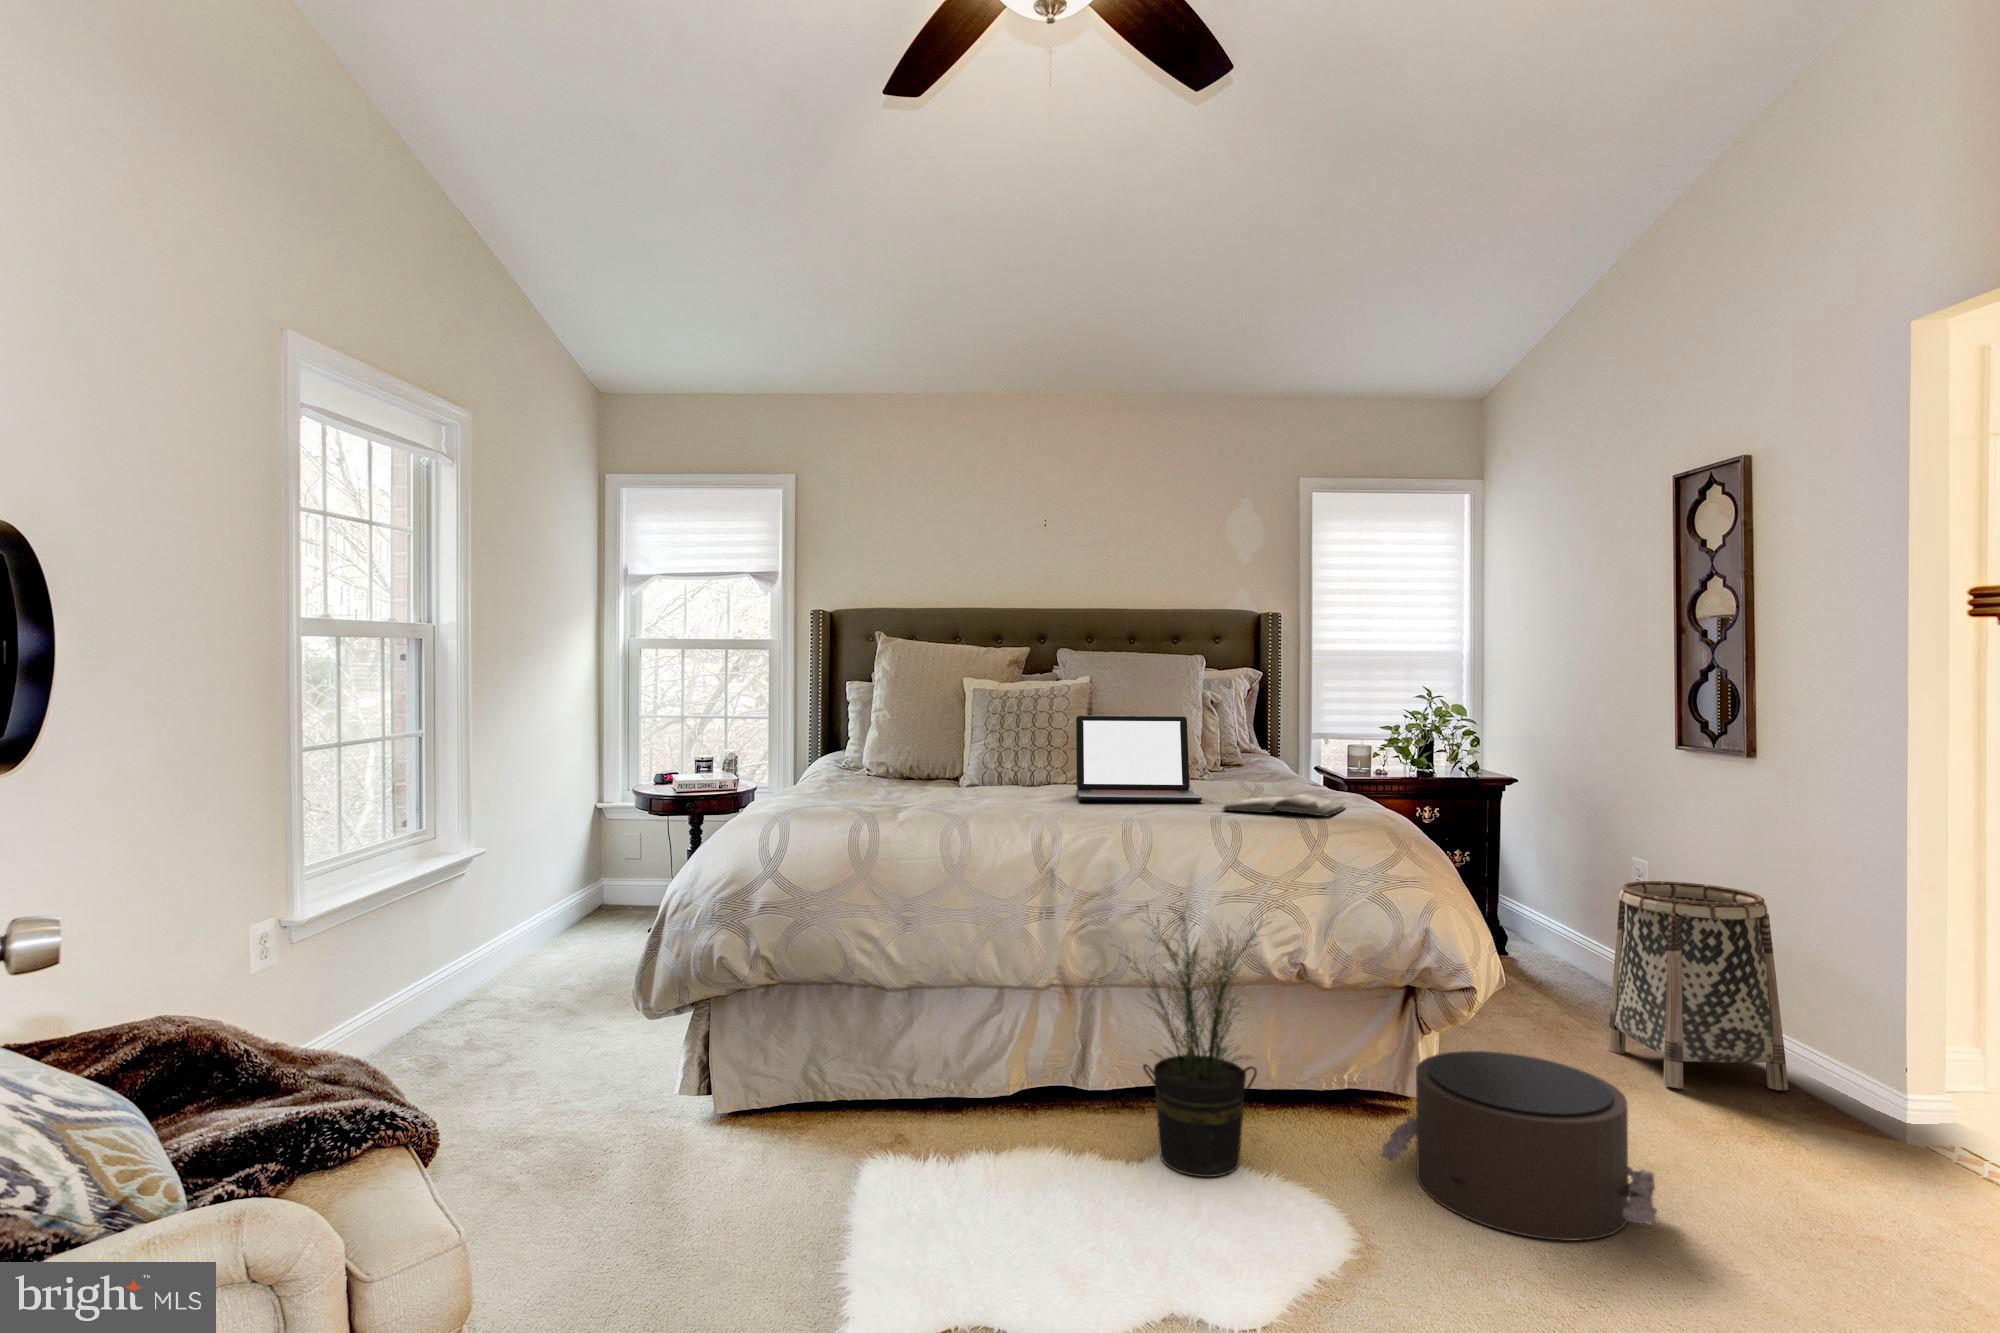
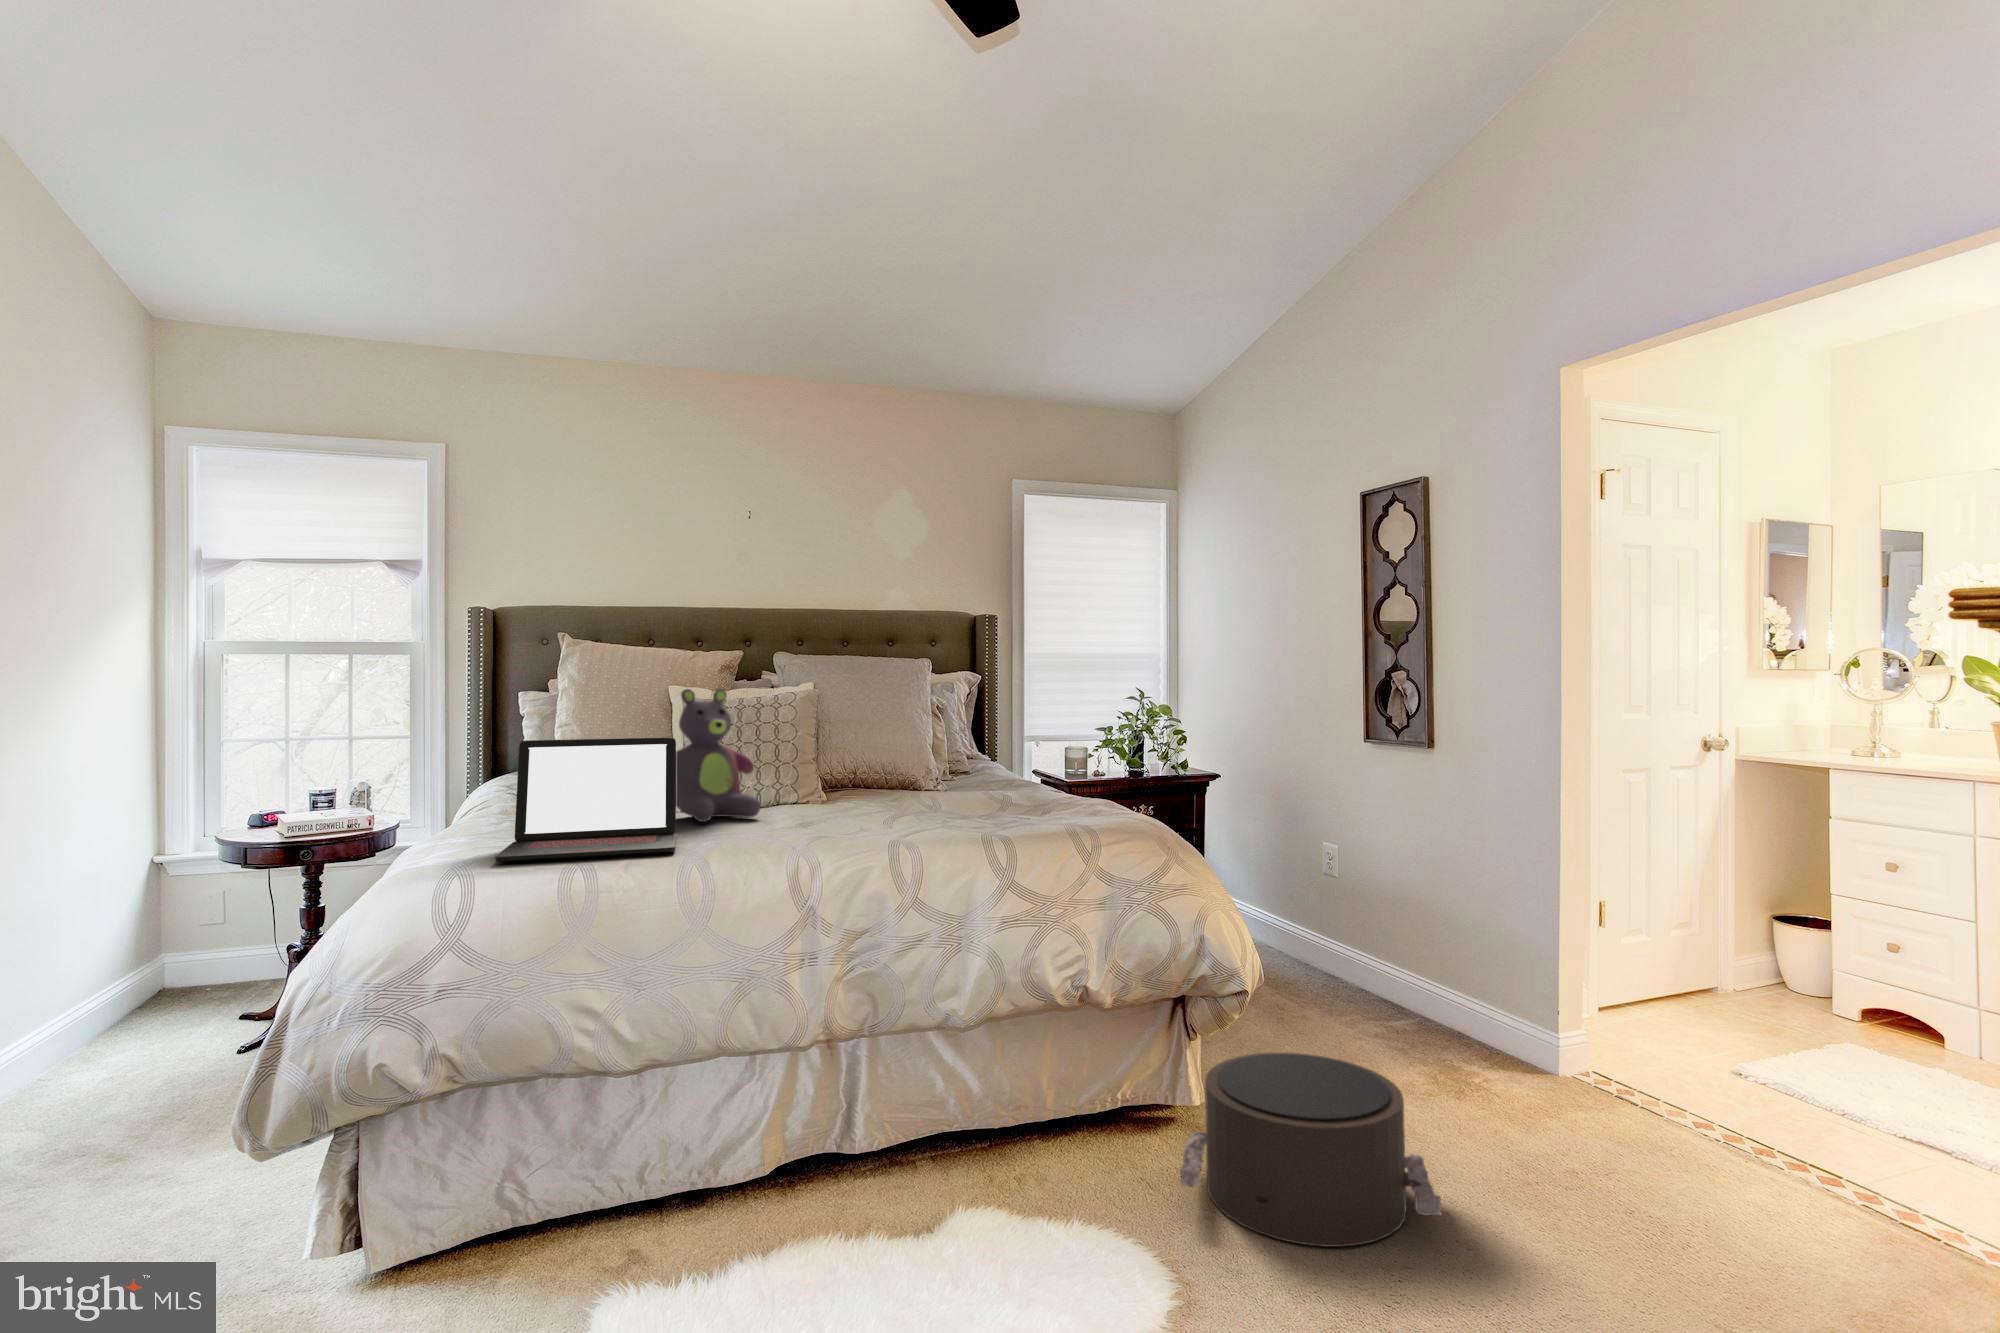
stuffed bear: none [936,680,1024,795] -> present [676,689,761,822]
laptop: present [1076,715,1202,802] -> present [495,737,676,862]
diary: present [1223,794,1345,816] -> none [990,802,1110,826]
basket: present [1608,881,1788,1090] -> none [1323,864,1474,1058]
potted plant: present [1120,893,1279,1177] -> none [885,913,1080,1242]

